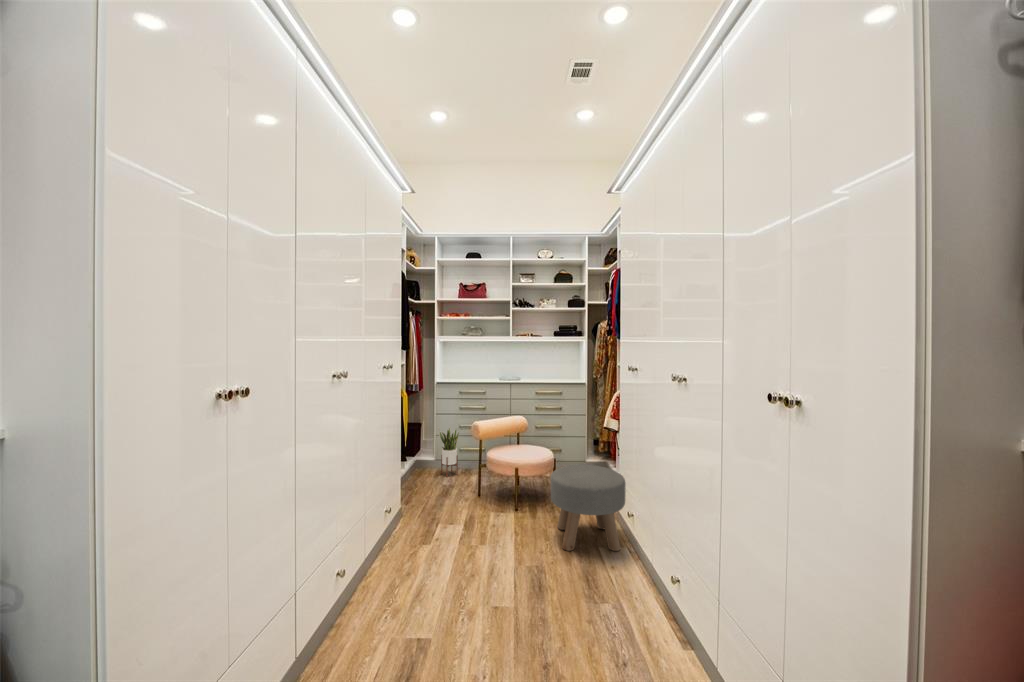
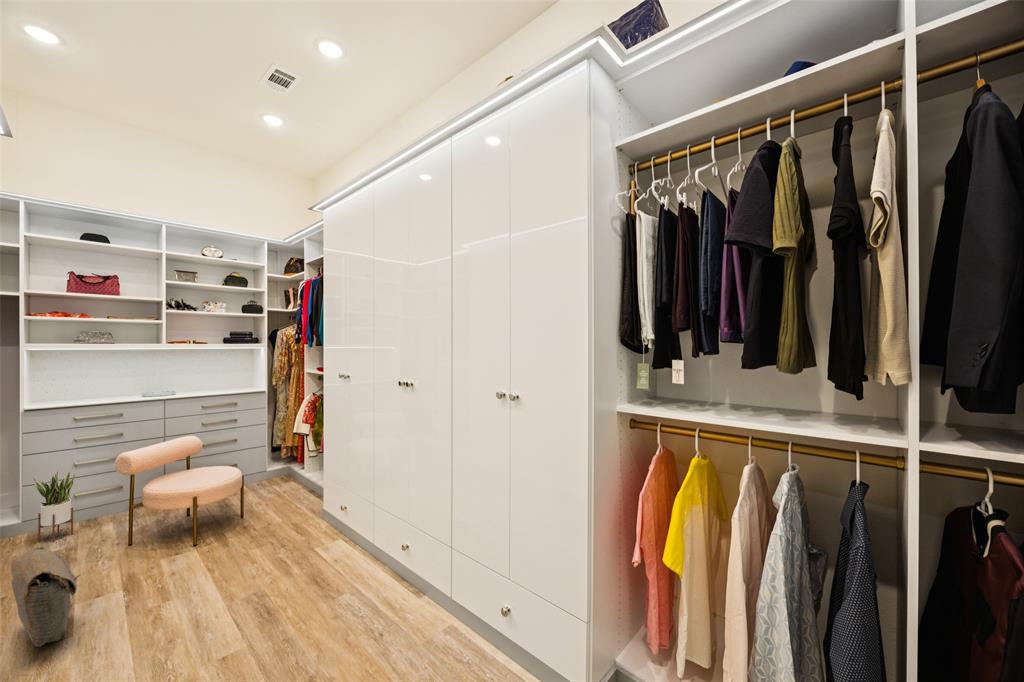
ottoman: present [551,465,626,551] -> none [258,475,336,563]
bag: none [394,473,431,544] -> present [11,547,80,647]

